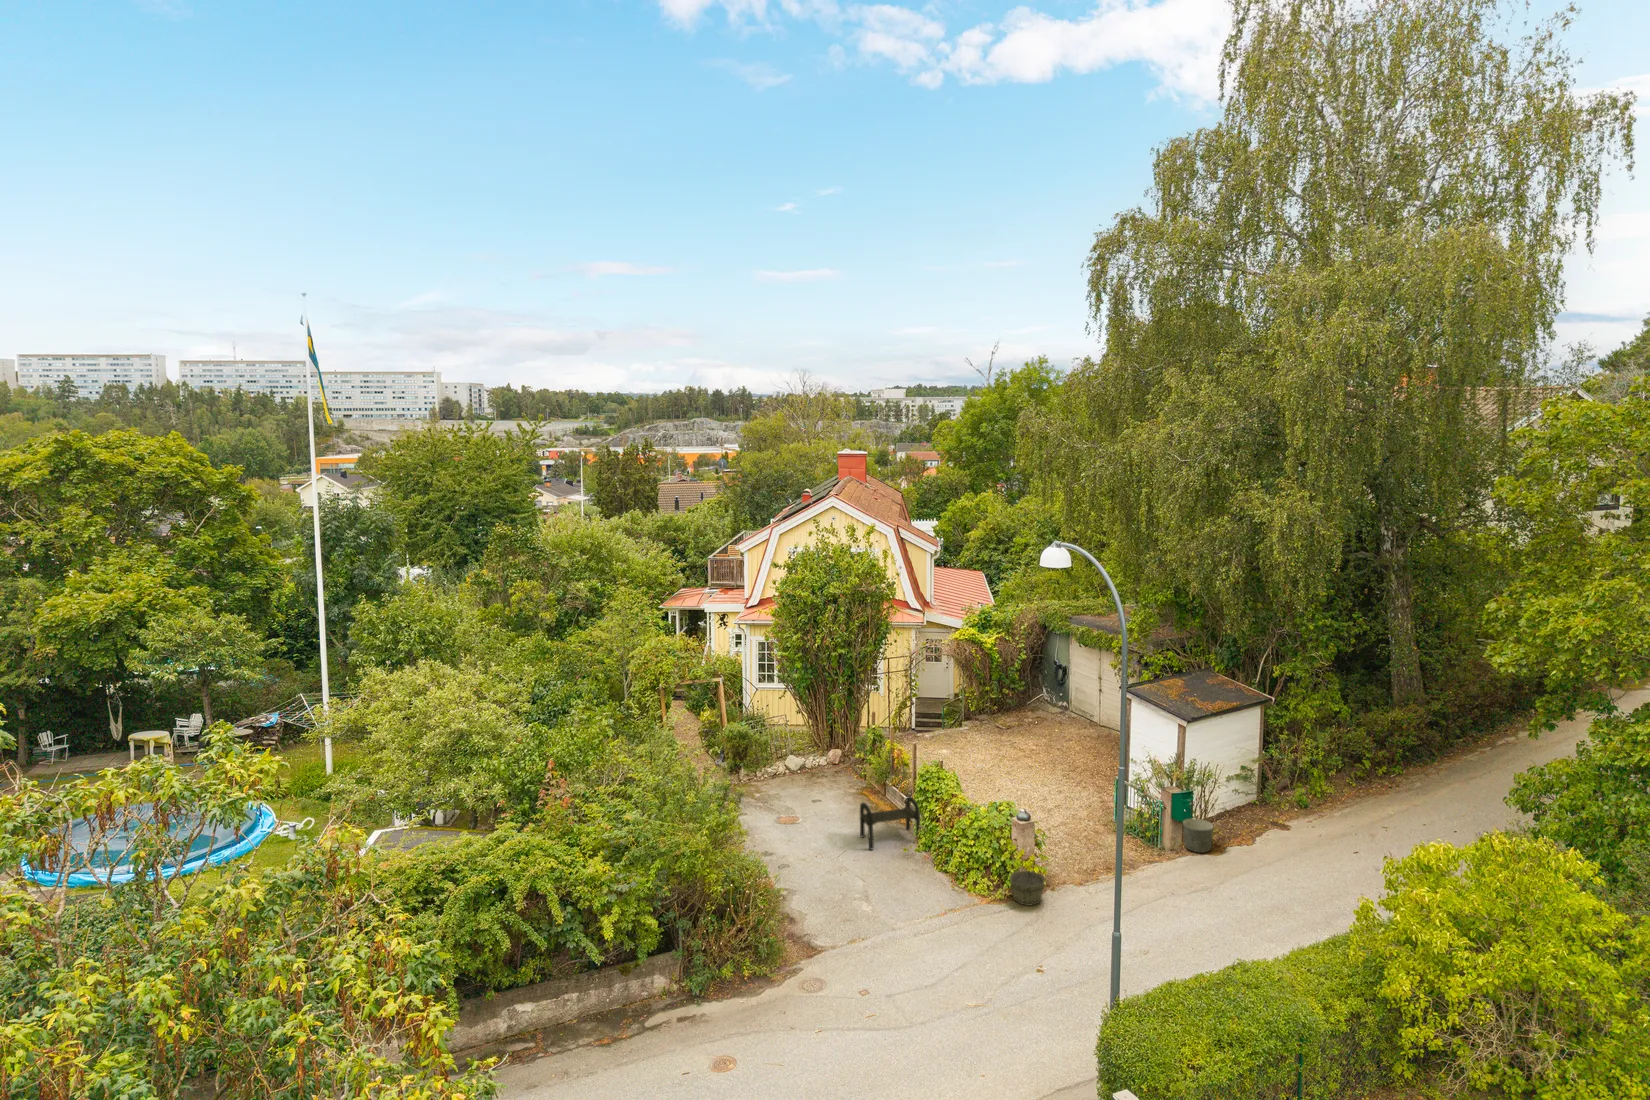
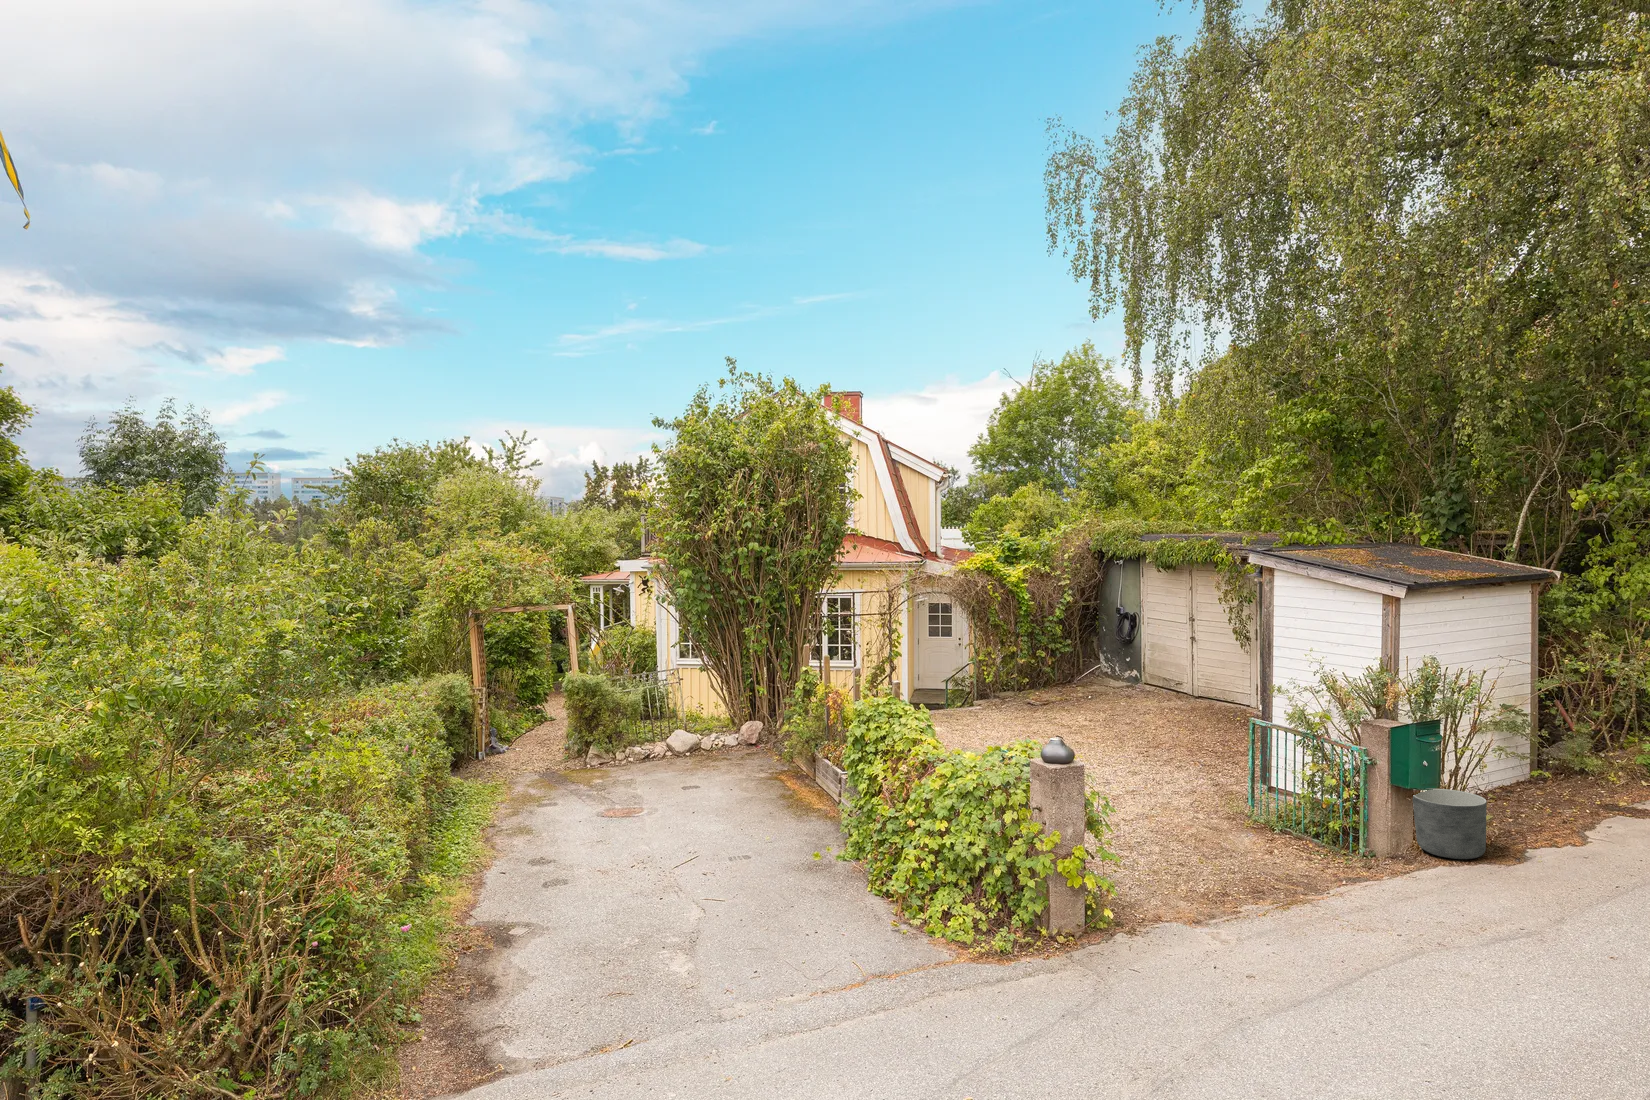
bench: present [860,796,920,849] -> none [735,755,854,856]
wooden bucket: present [1010,871,1045,906] -> none [1025,878,1111,967]

